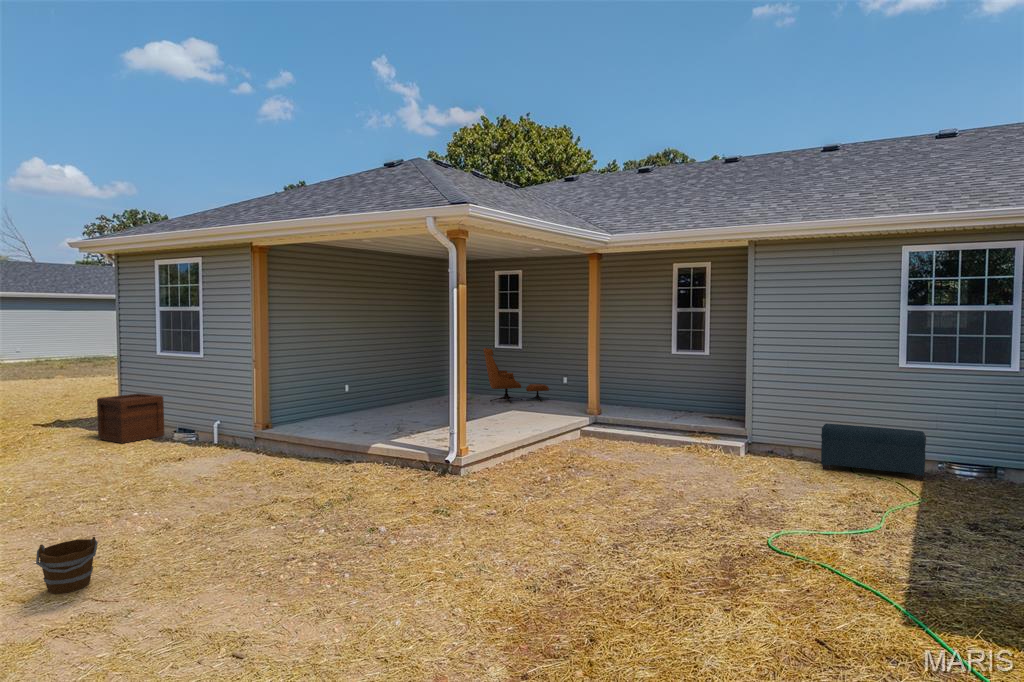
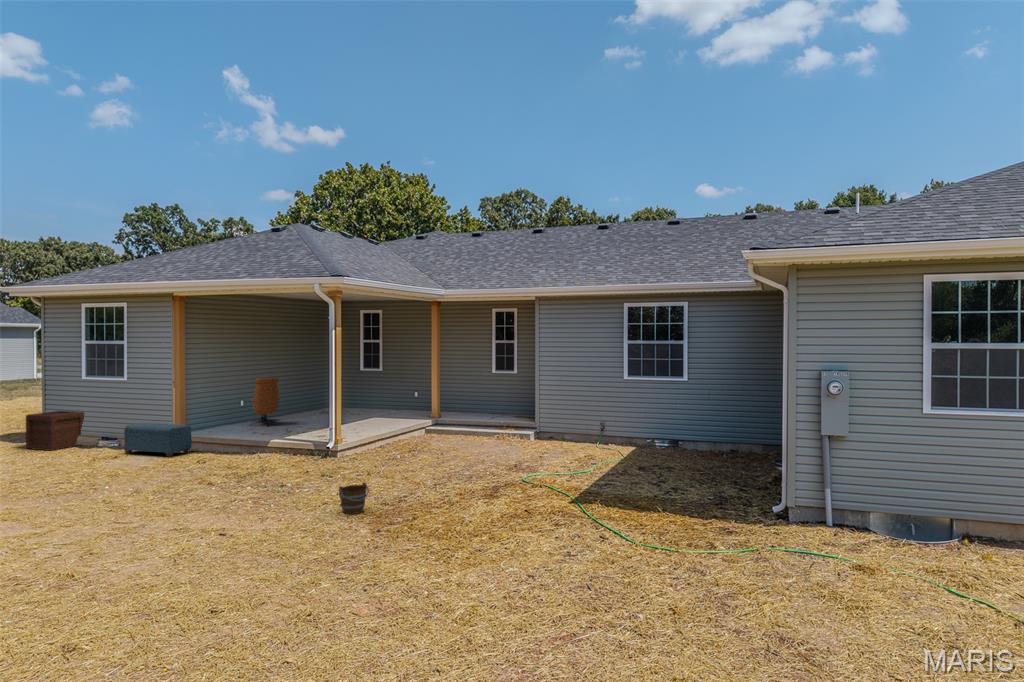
lounge chair: present [483,348,549,403] -> present [251,378,280,425]
bench: present [821,424,926,481] -> present [124,423,191,457]
bucket: present [36,537,98,593] -> present [339,482,369,514]

